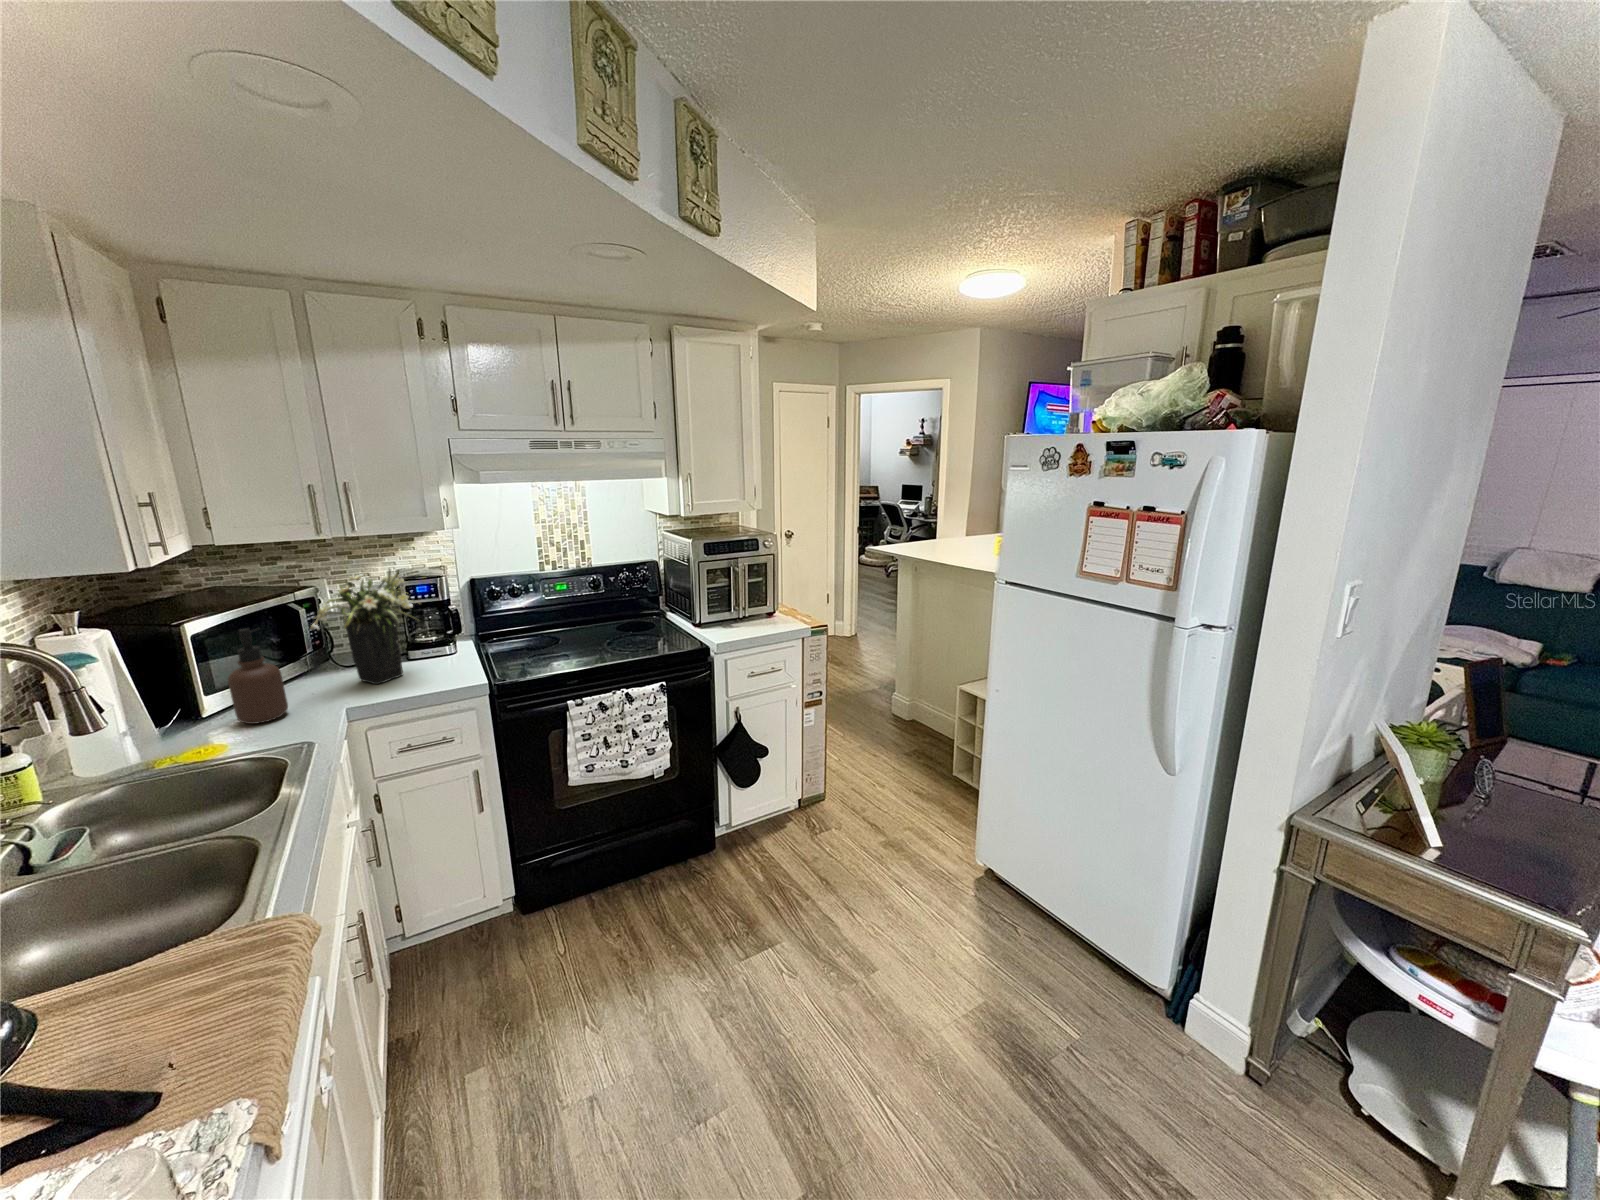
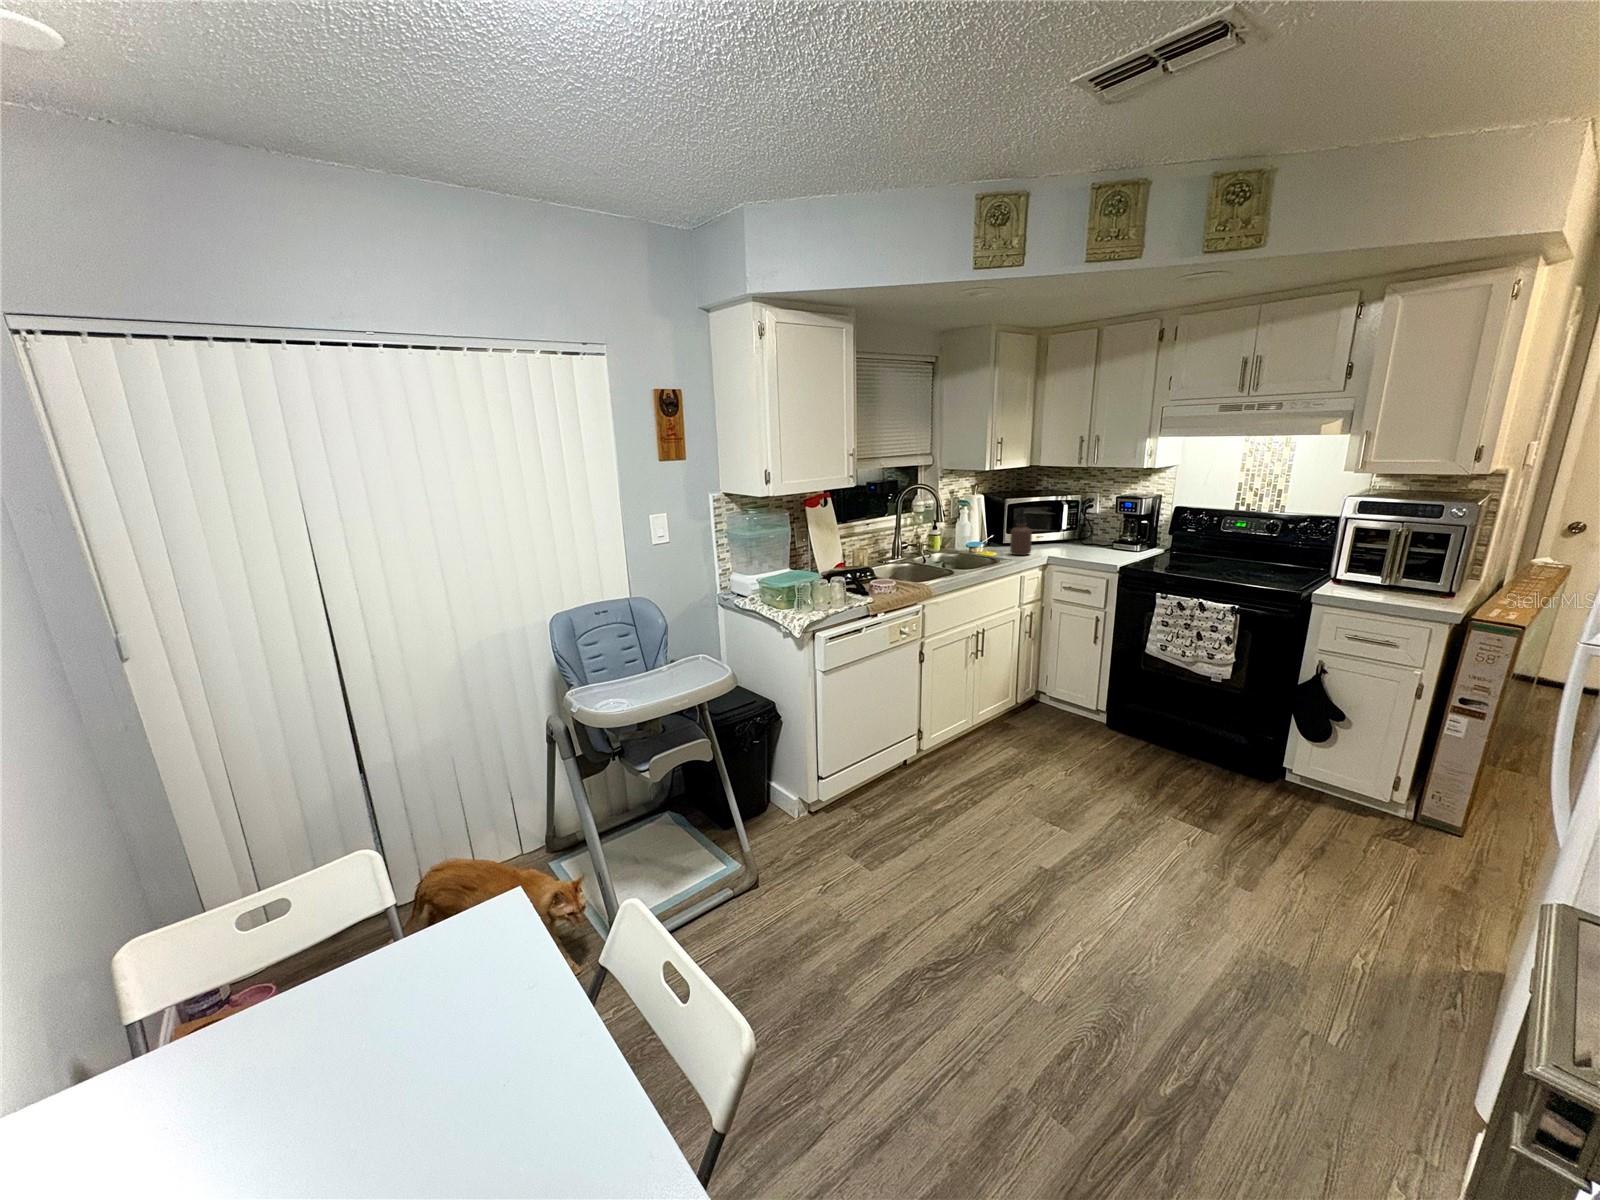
flower arrangement: present [310,569,420,684] -> none [1051,488,1114,555]

